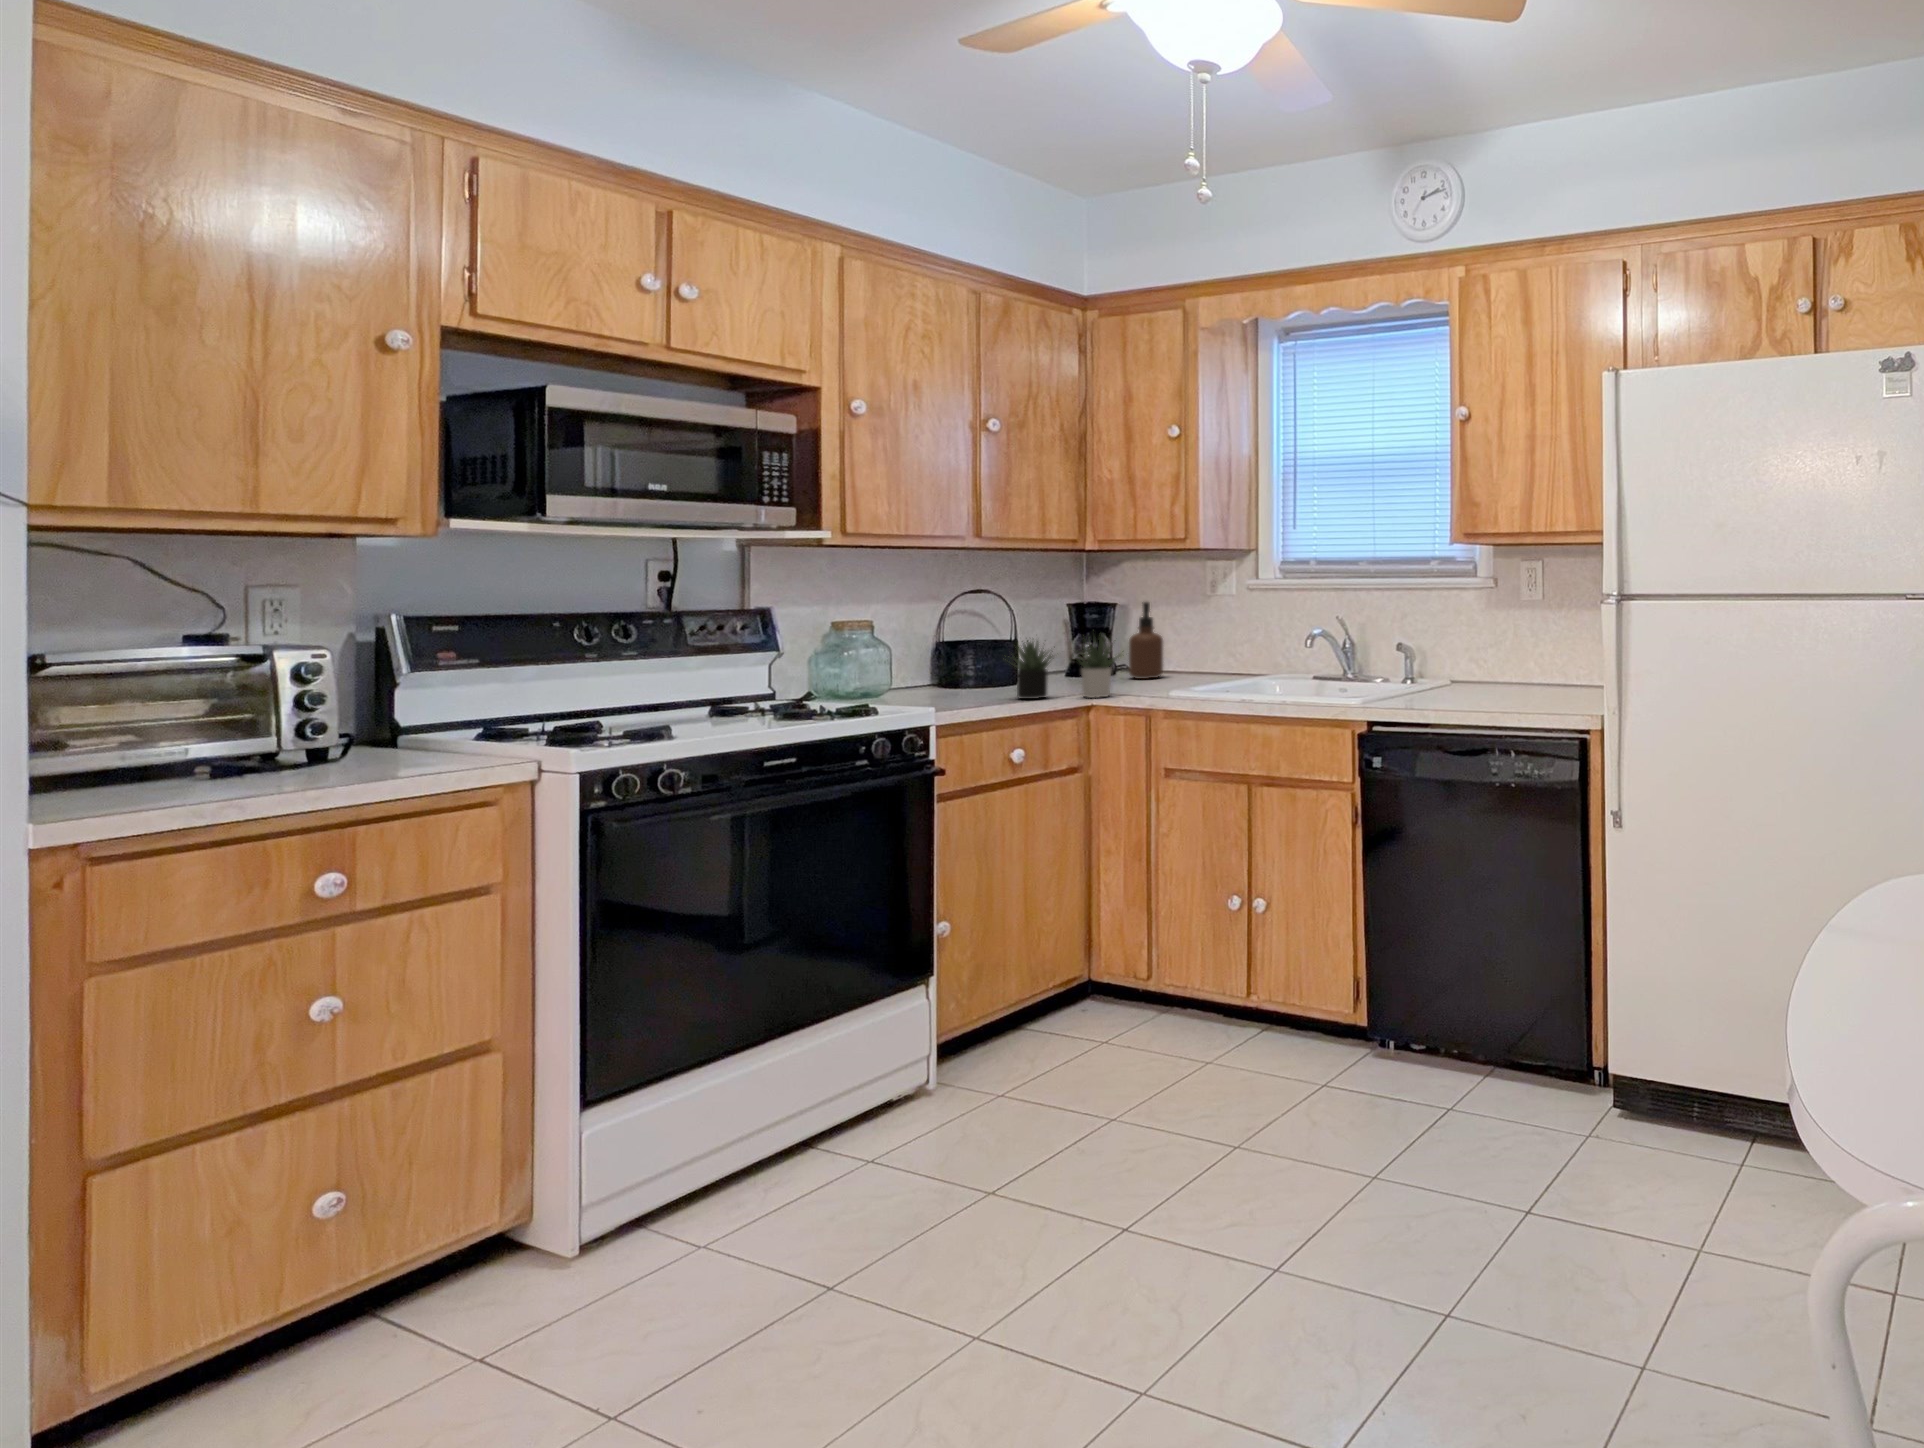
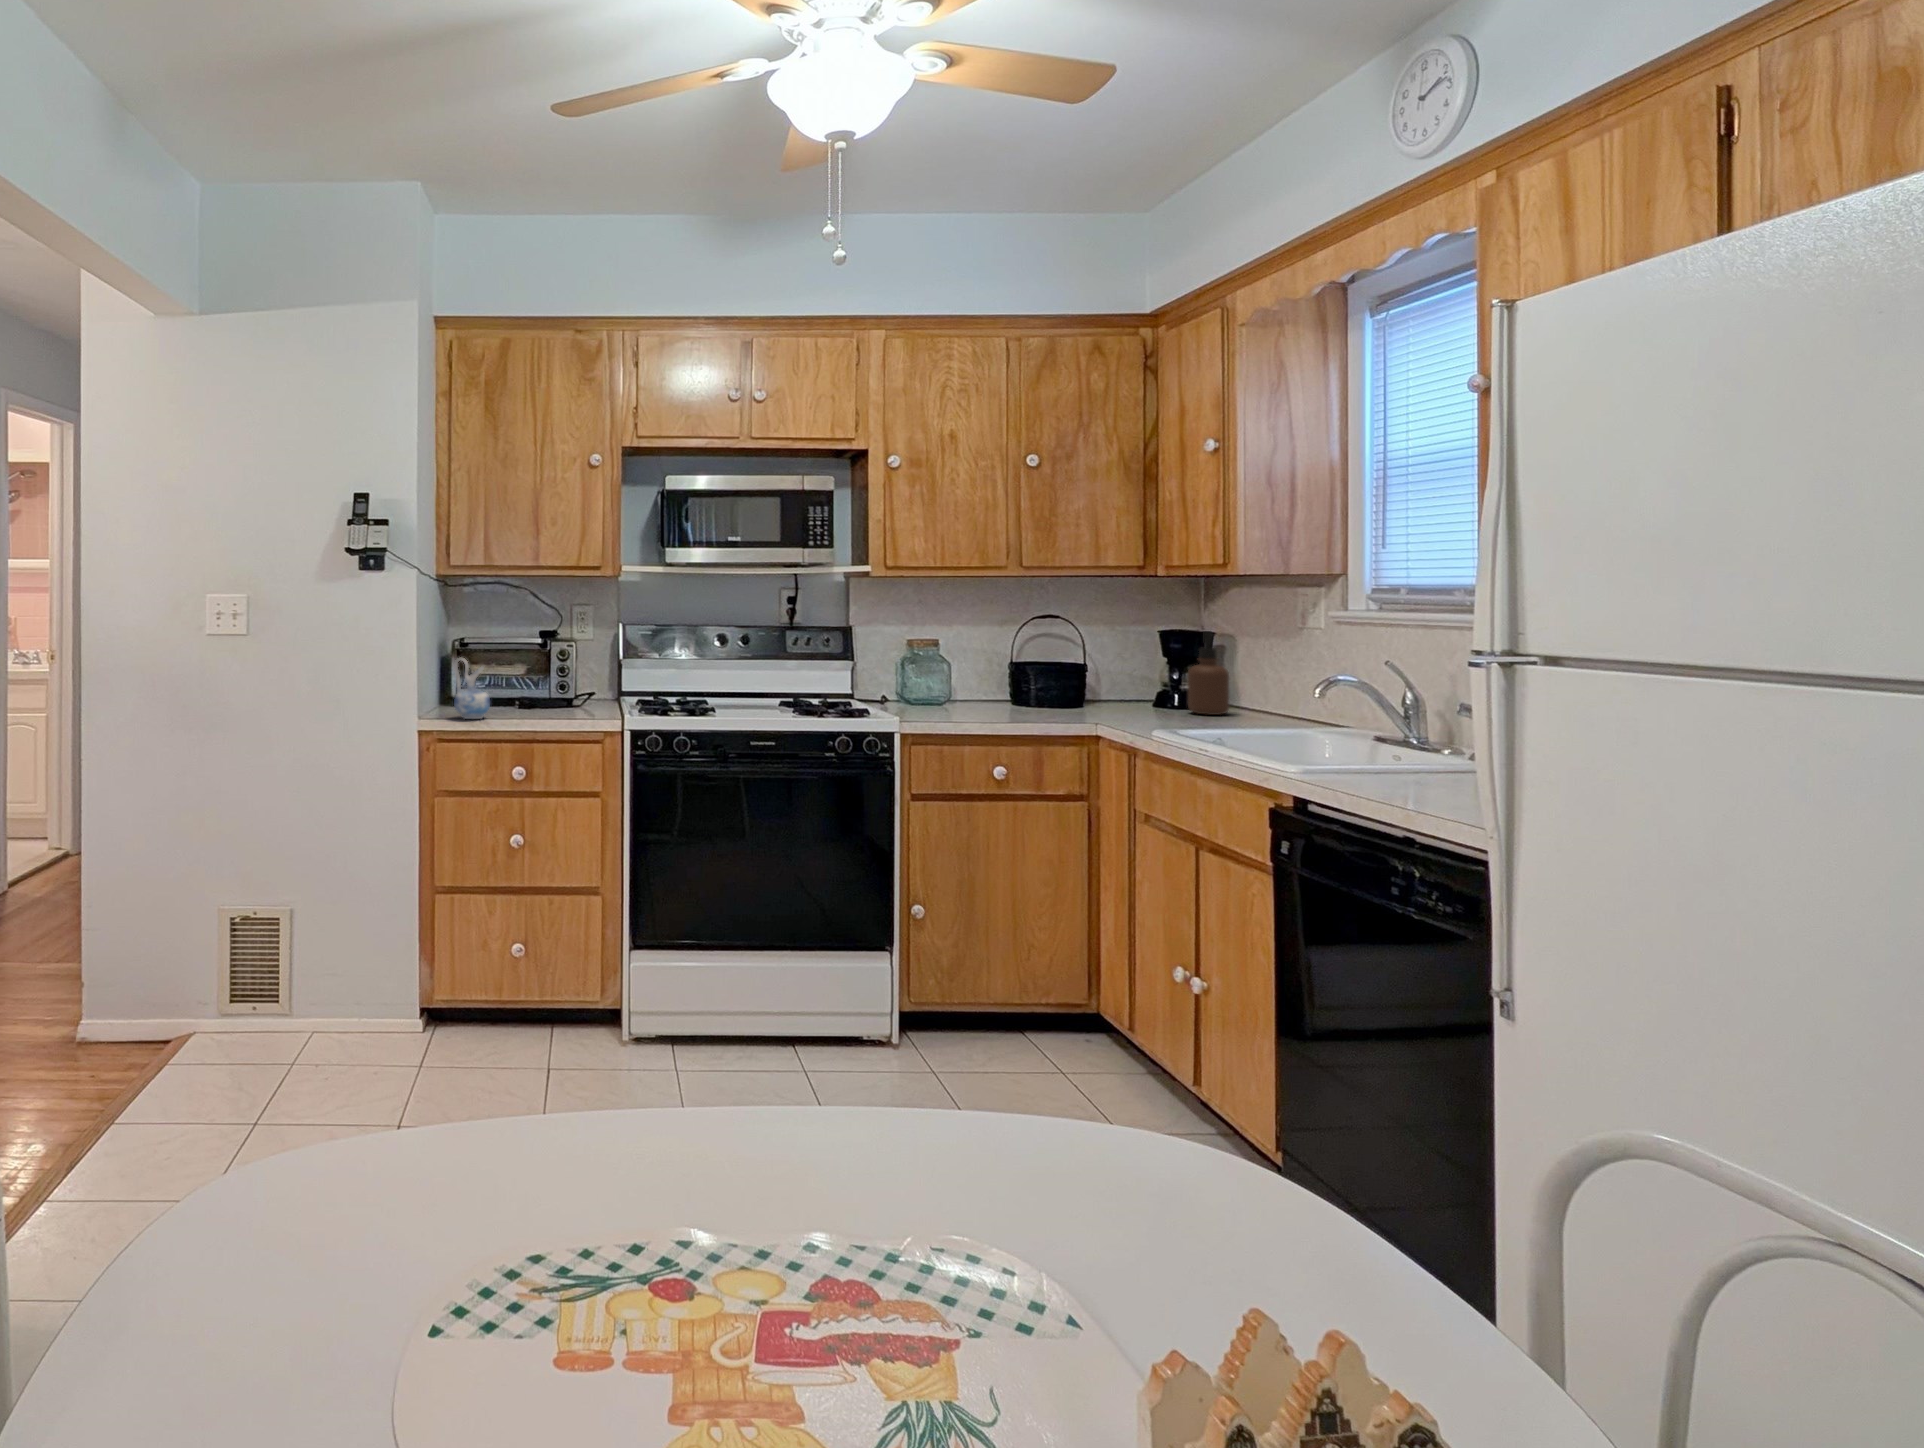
succulent plant: present [1012,638,1117,699] -> none [1010,658,1127,727]
ceramic pitcher: none [127,685,234,805] -> present [454,658,490,719]

